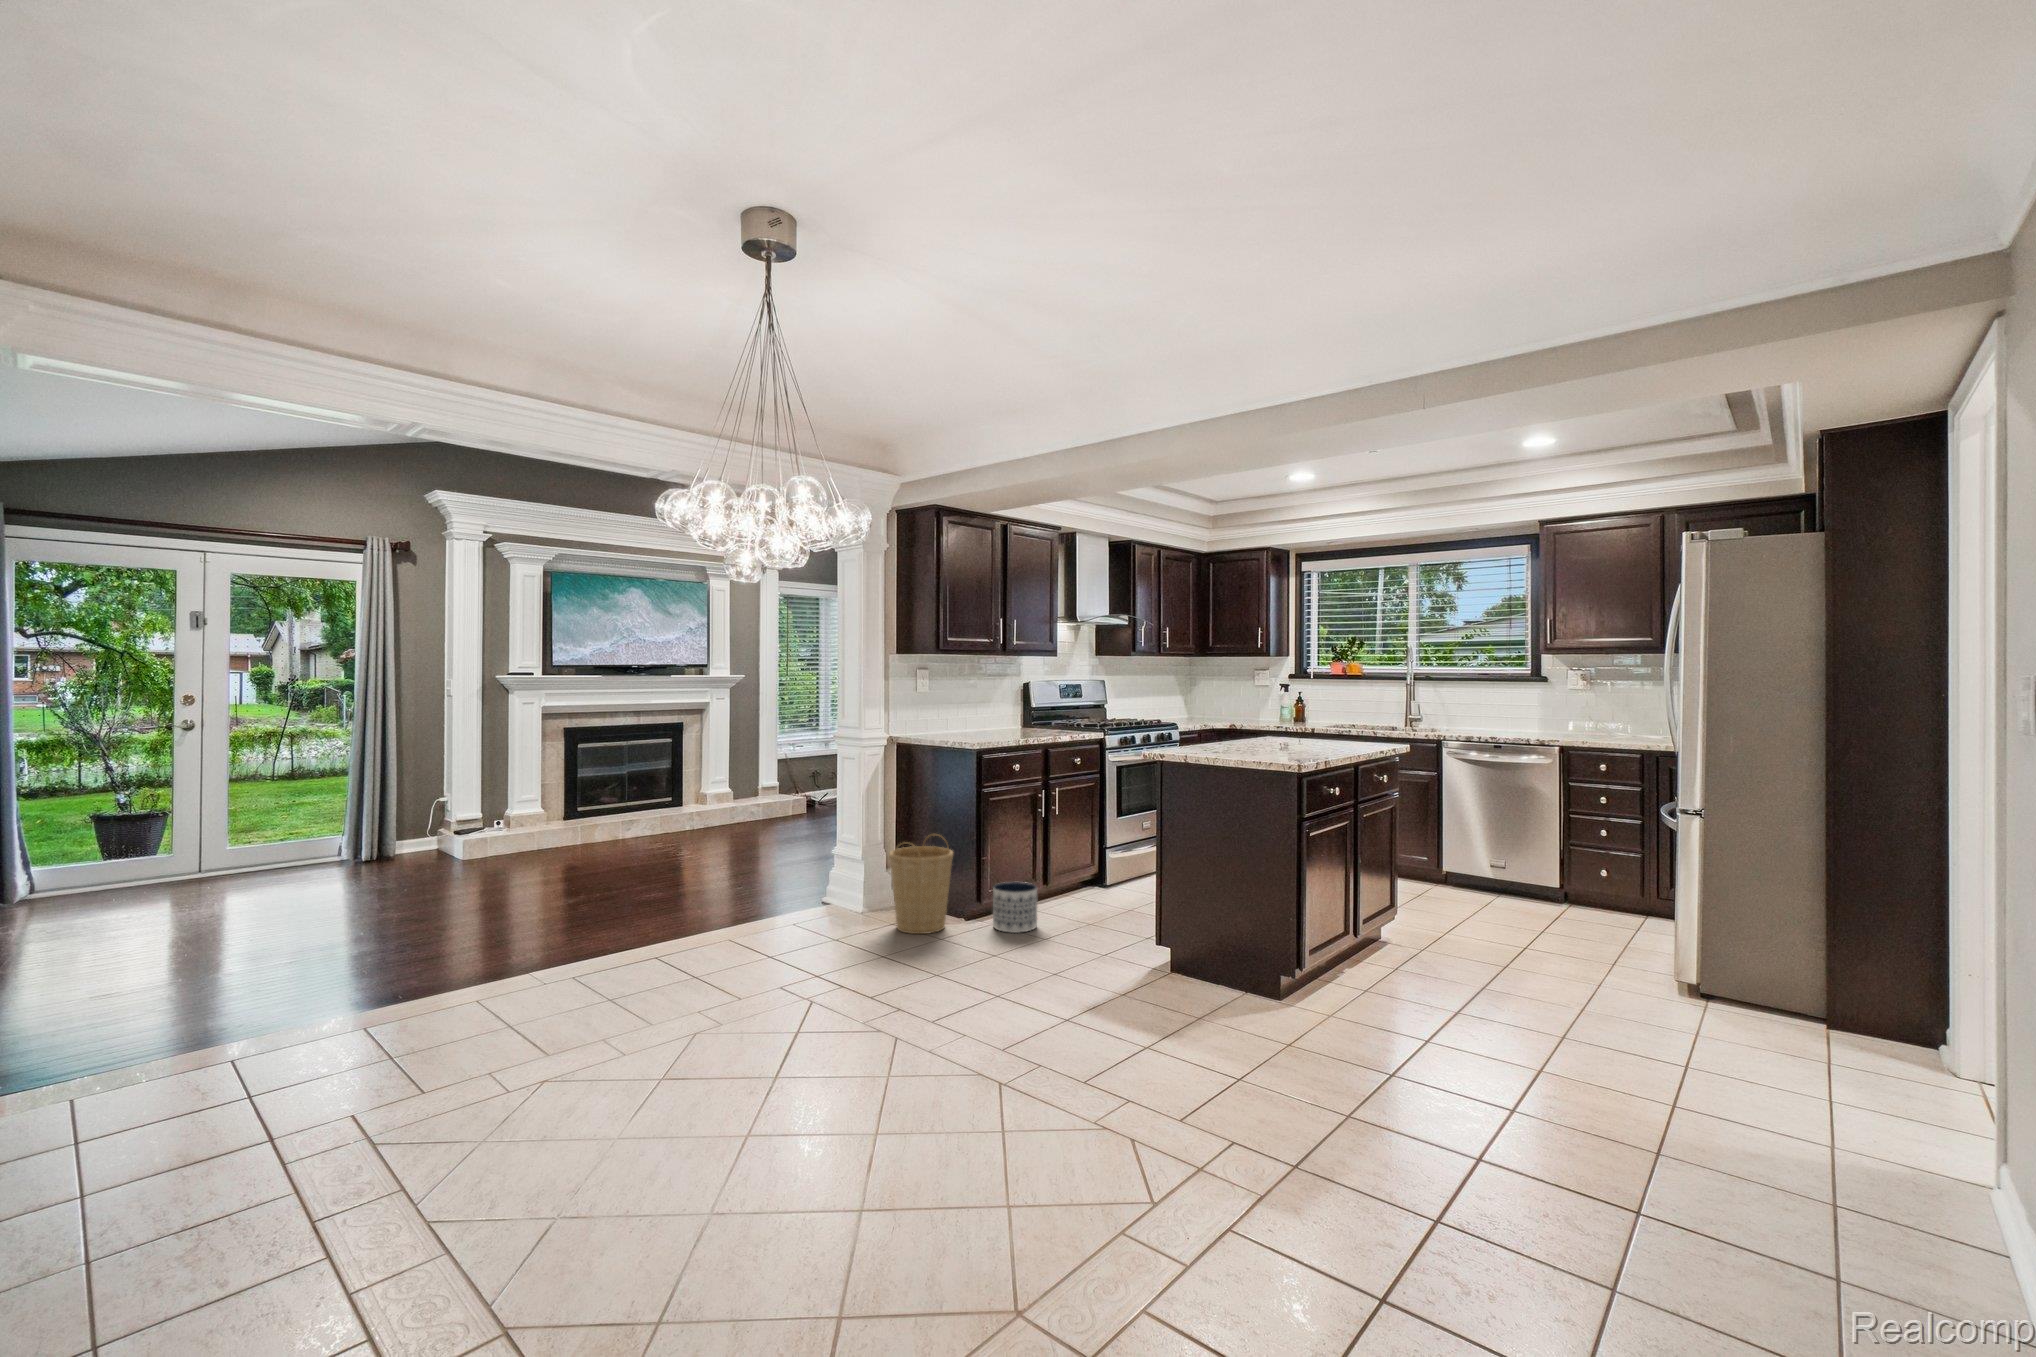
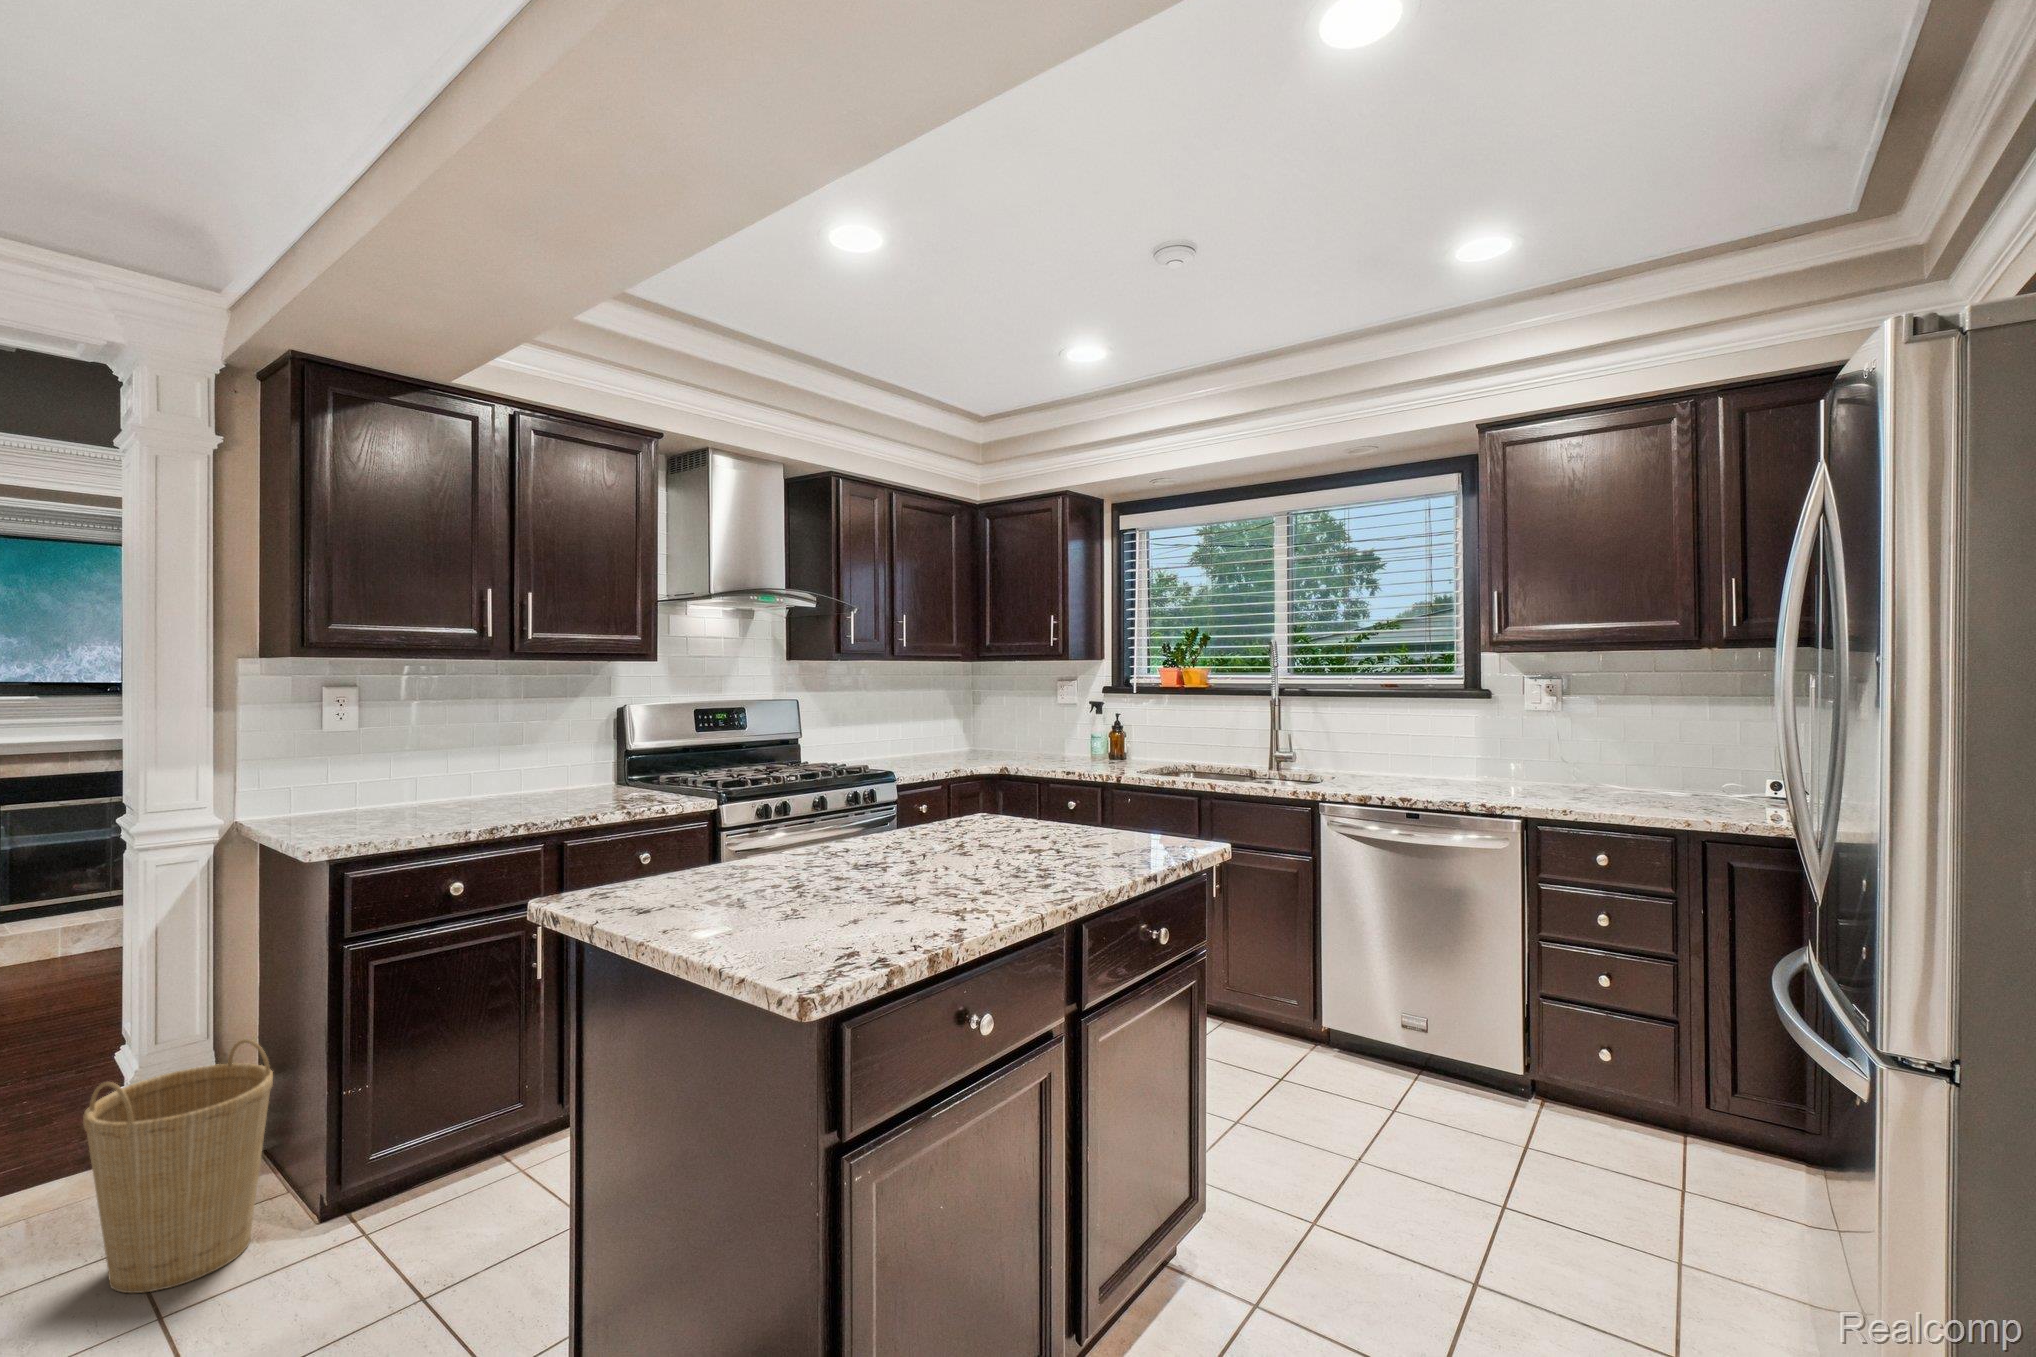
planter: present [993,882,1037,933] -> none [344,1135,459,1273]

